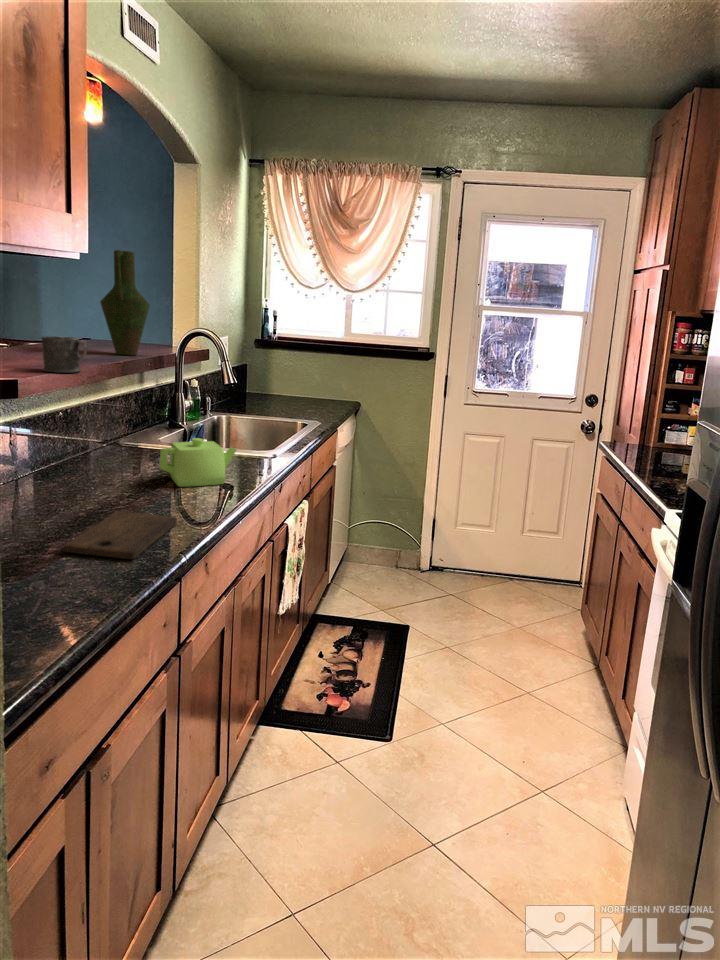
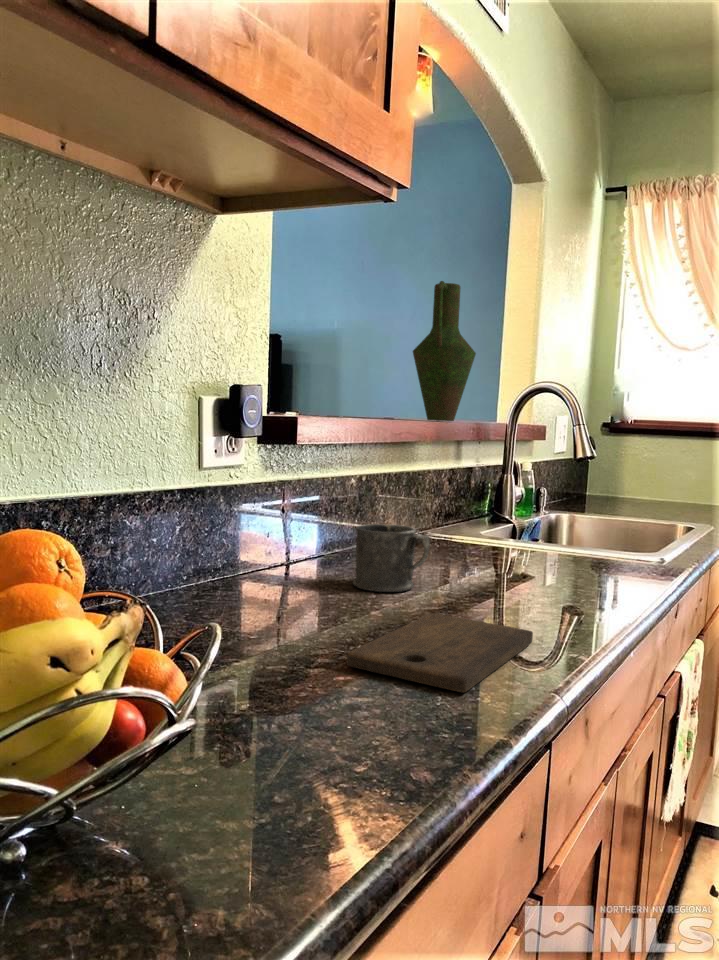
mug: present [41,336,87,373] -> present [353,524,430,592]
teapot: present [160,438,237,487] -> none [492,515,618,593]

